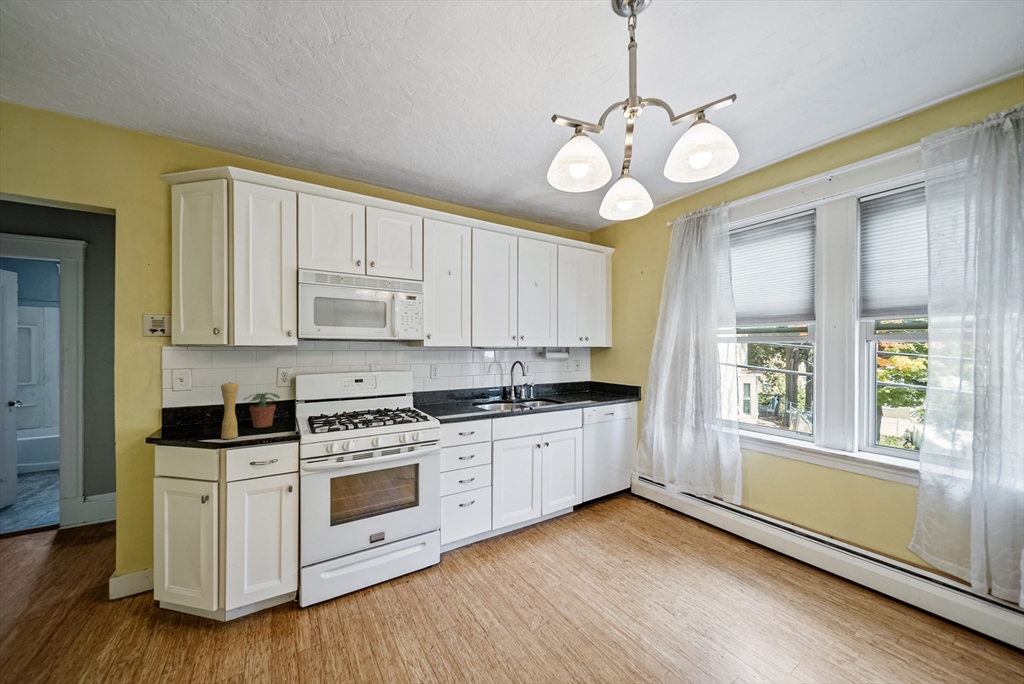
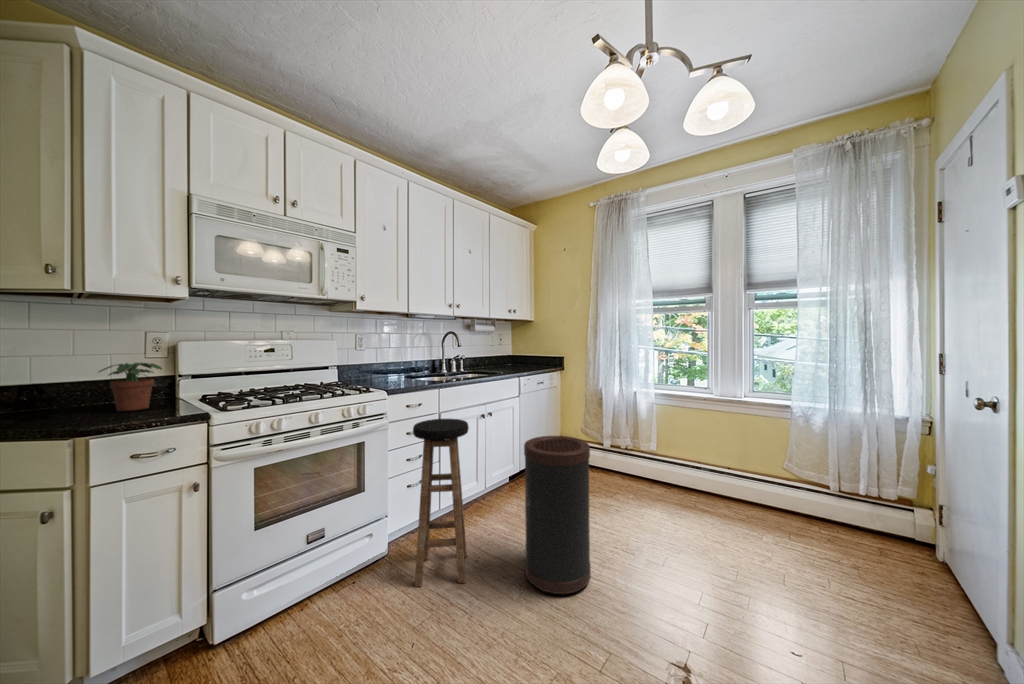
pepper mill: present [221,382,239,439] -> none [64,341,97,426]
bar stool: none [451,449,505,605] -> present [413,419,469,587]
trash can: none [549,477,615,640] -> present [524,436,591,594]

